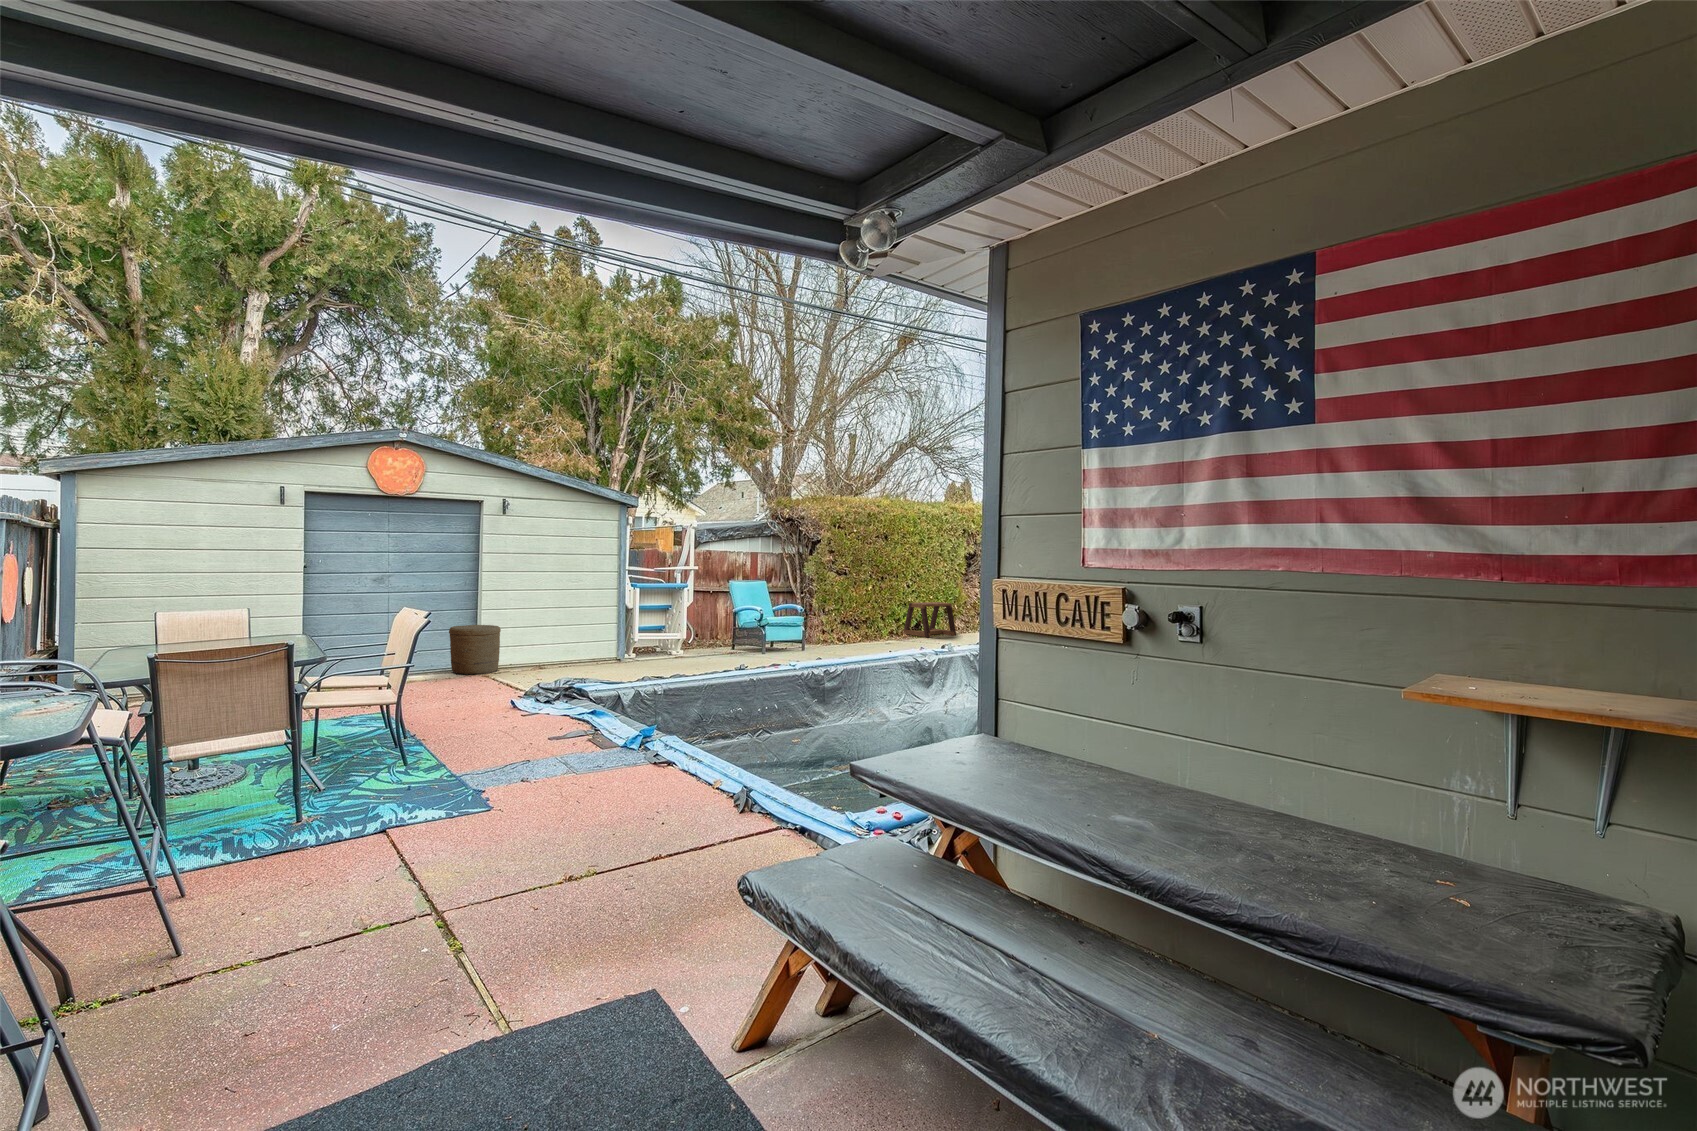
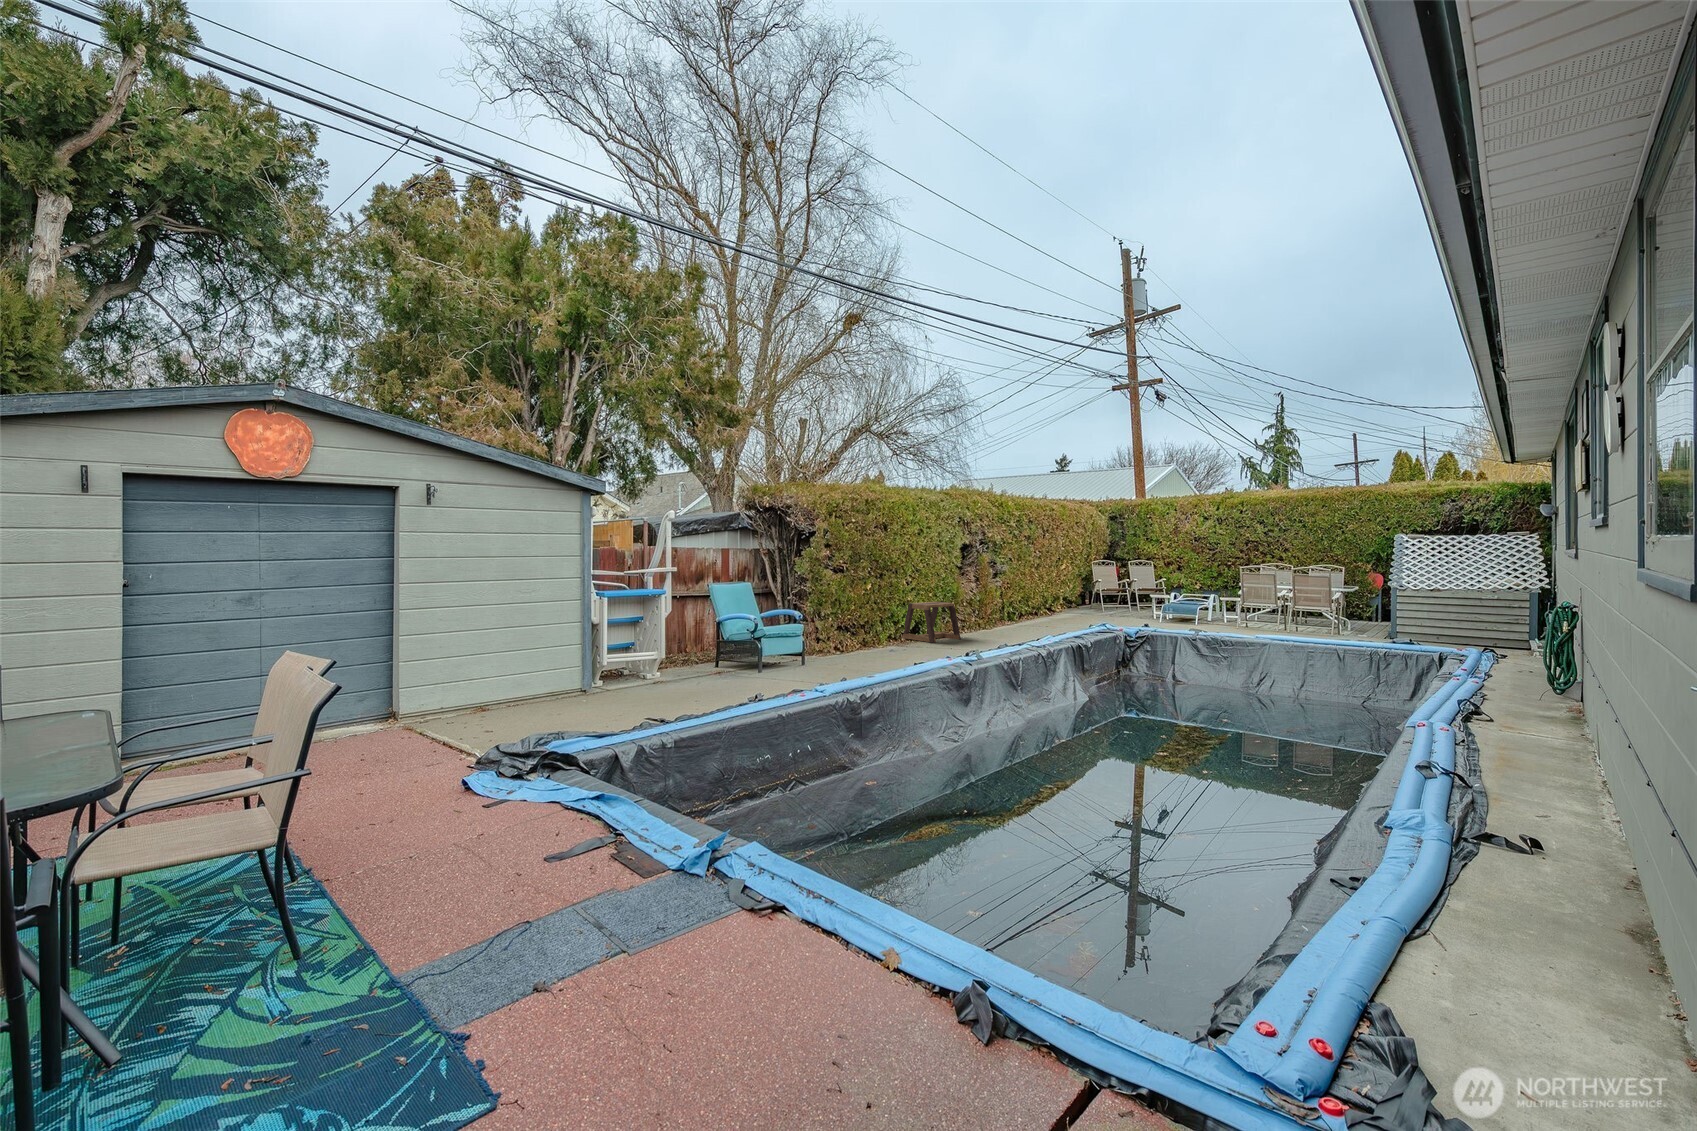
woven basket: present [449,625,501,674] -> none [353,652,429,724]

